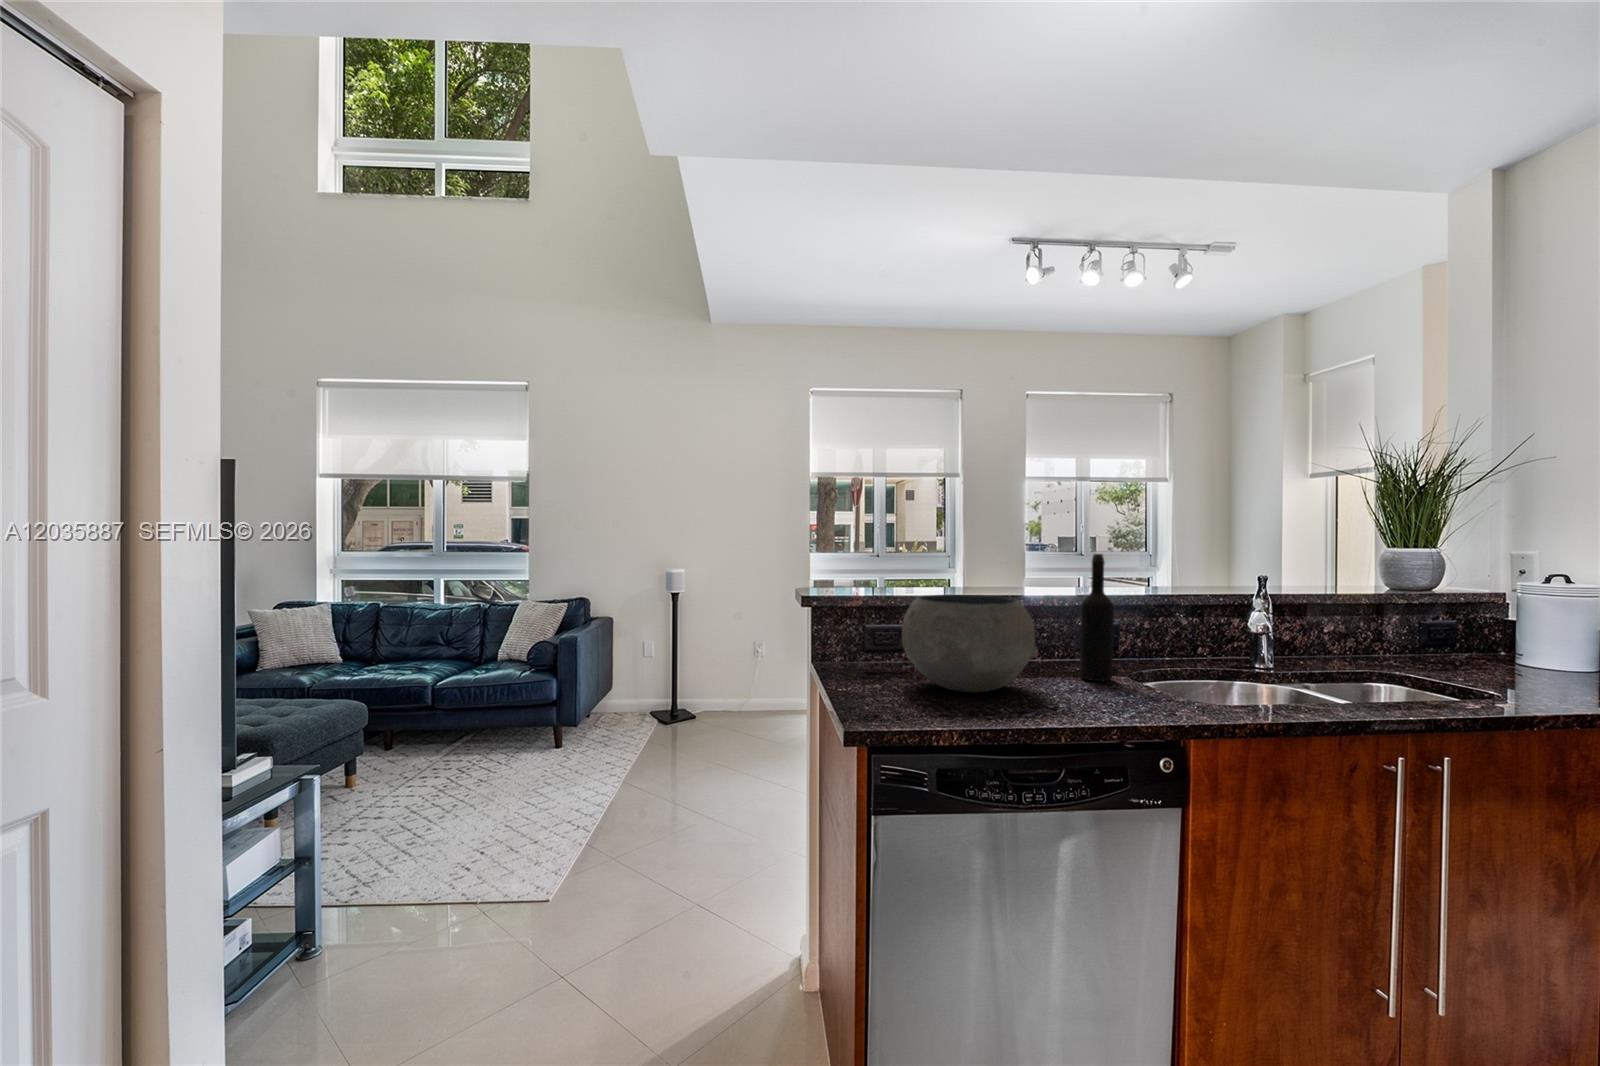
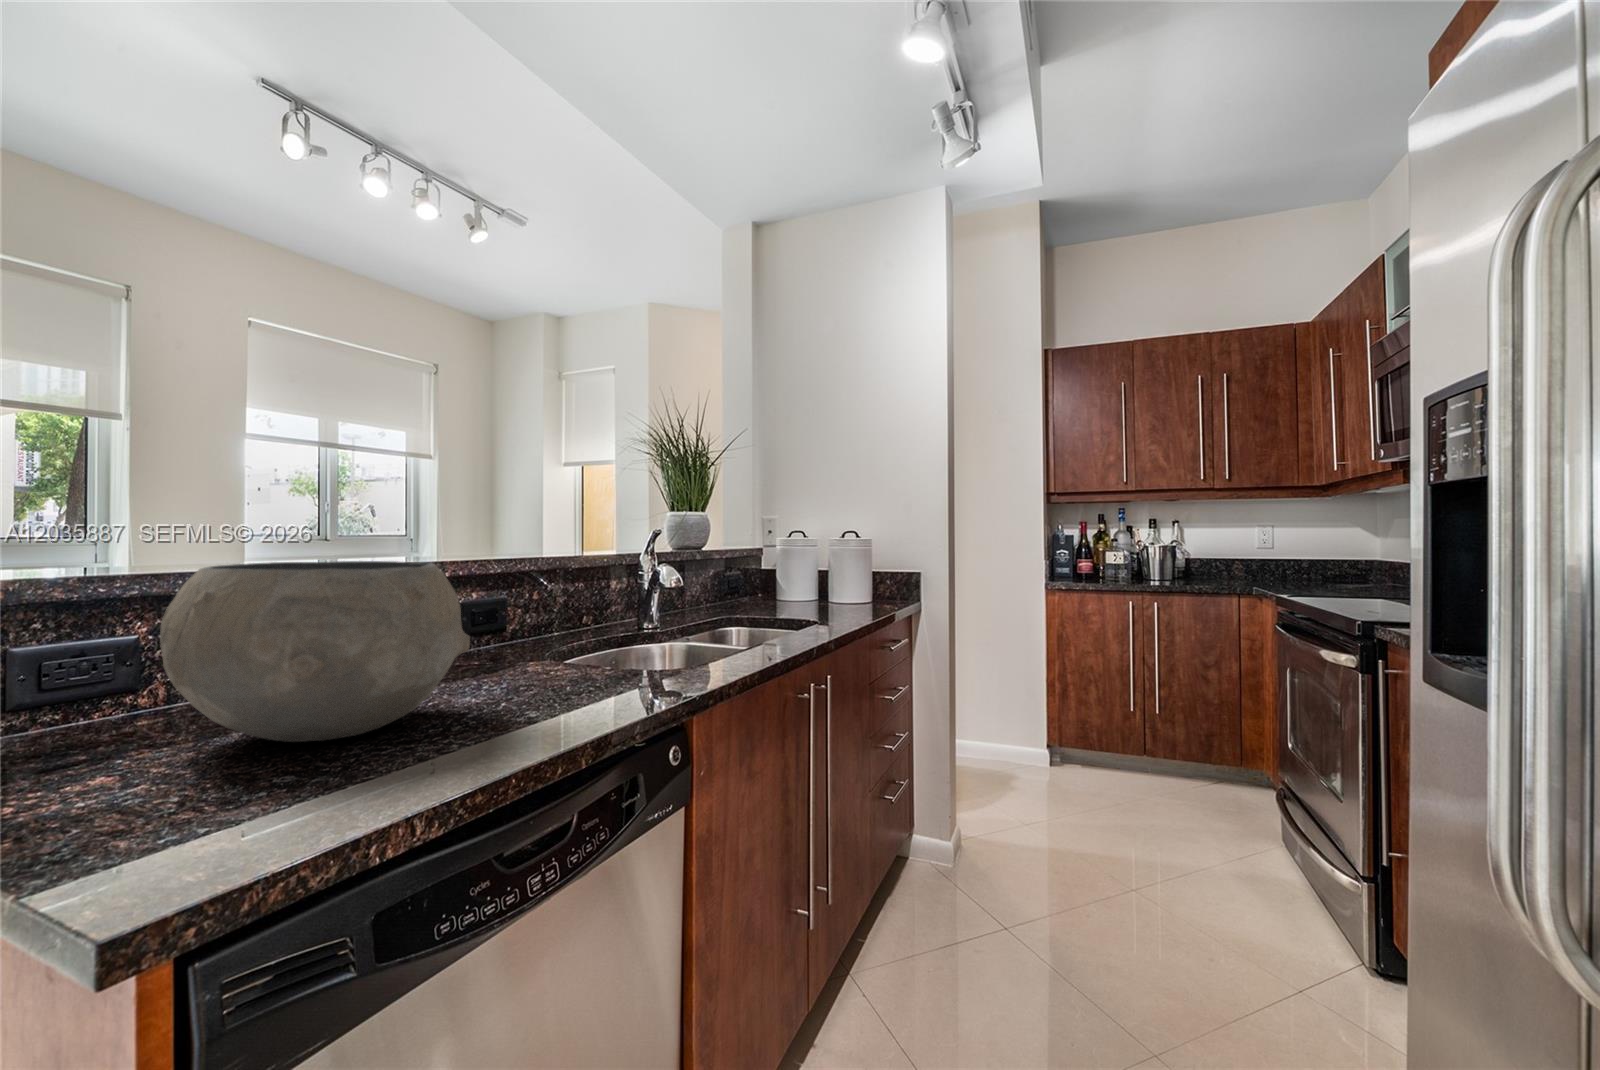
wine bottle: present [1080,554,1114,681] -> none [488,497,536,675]

